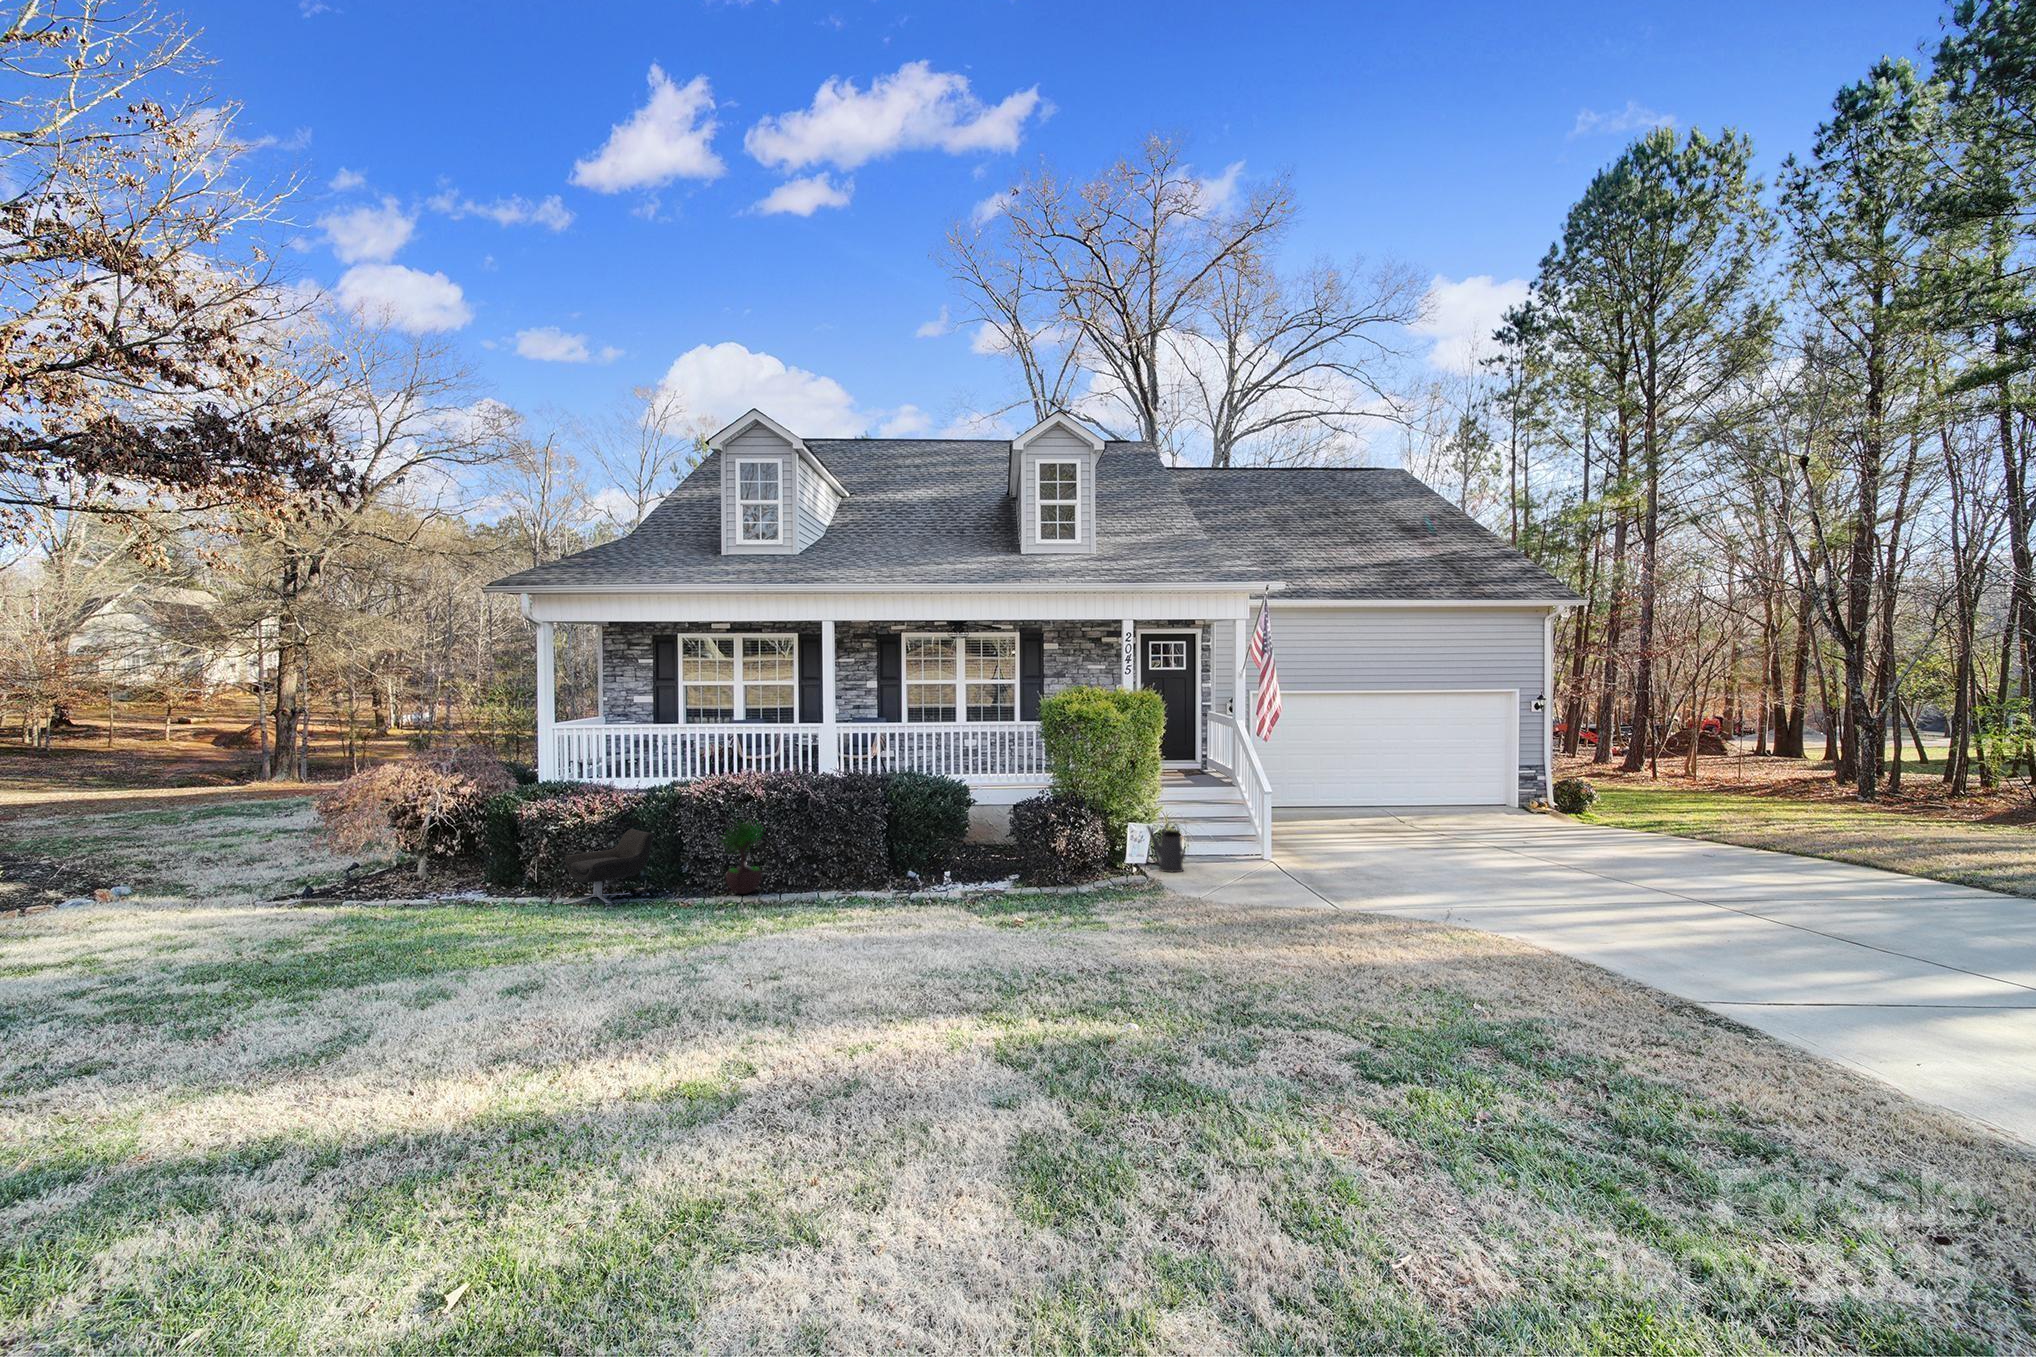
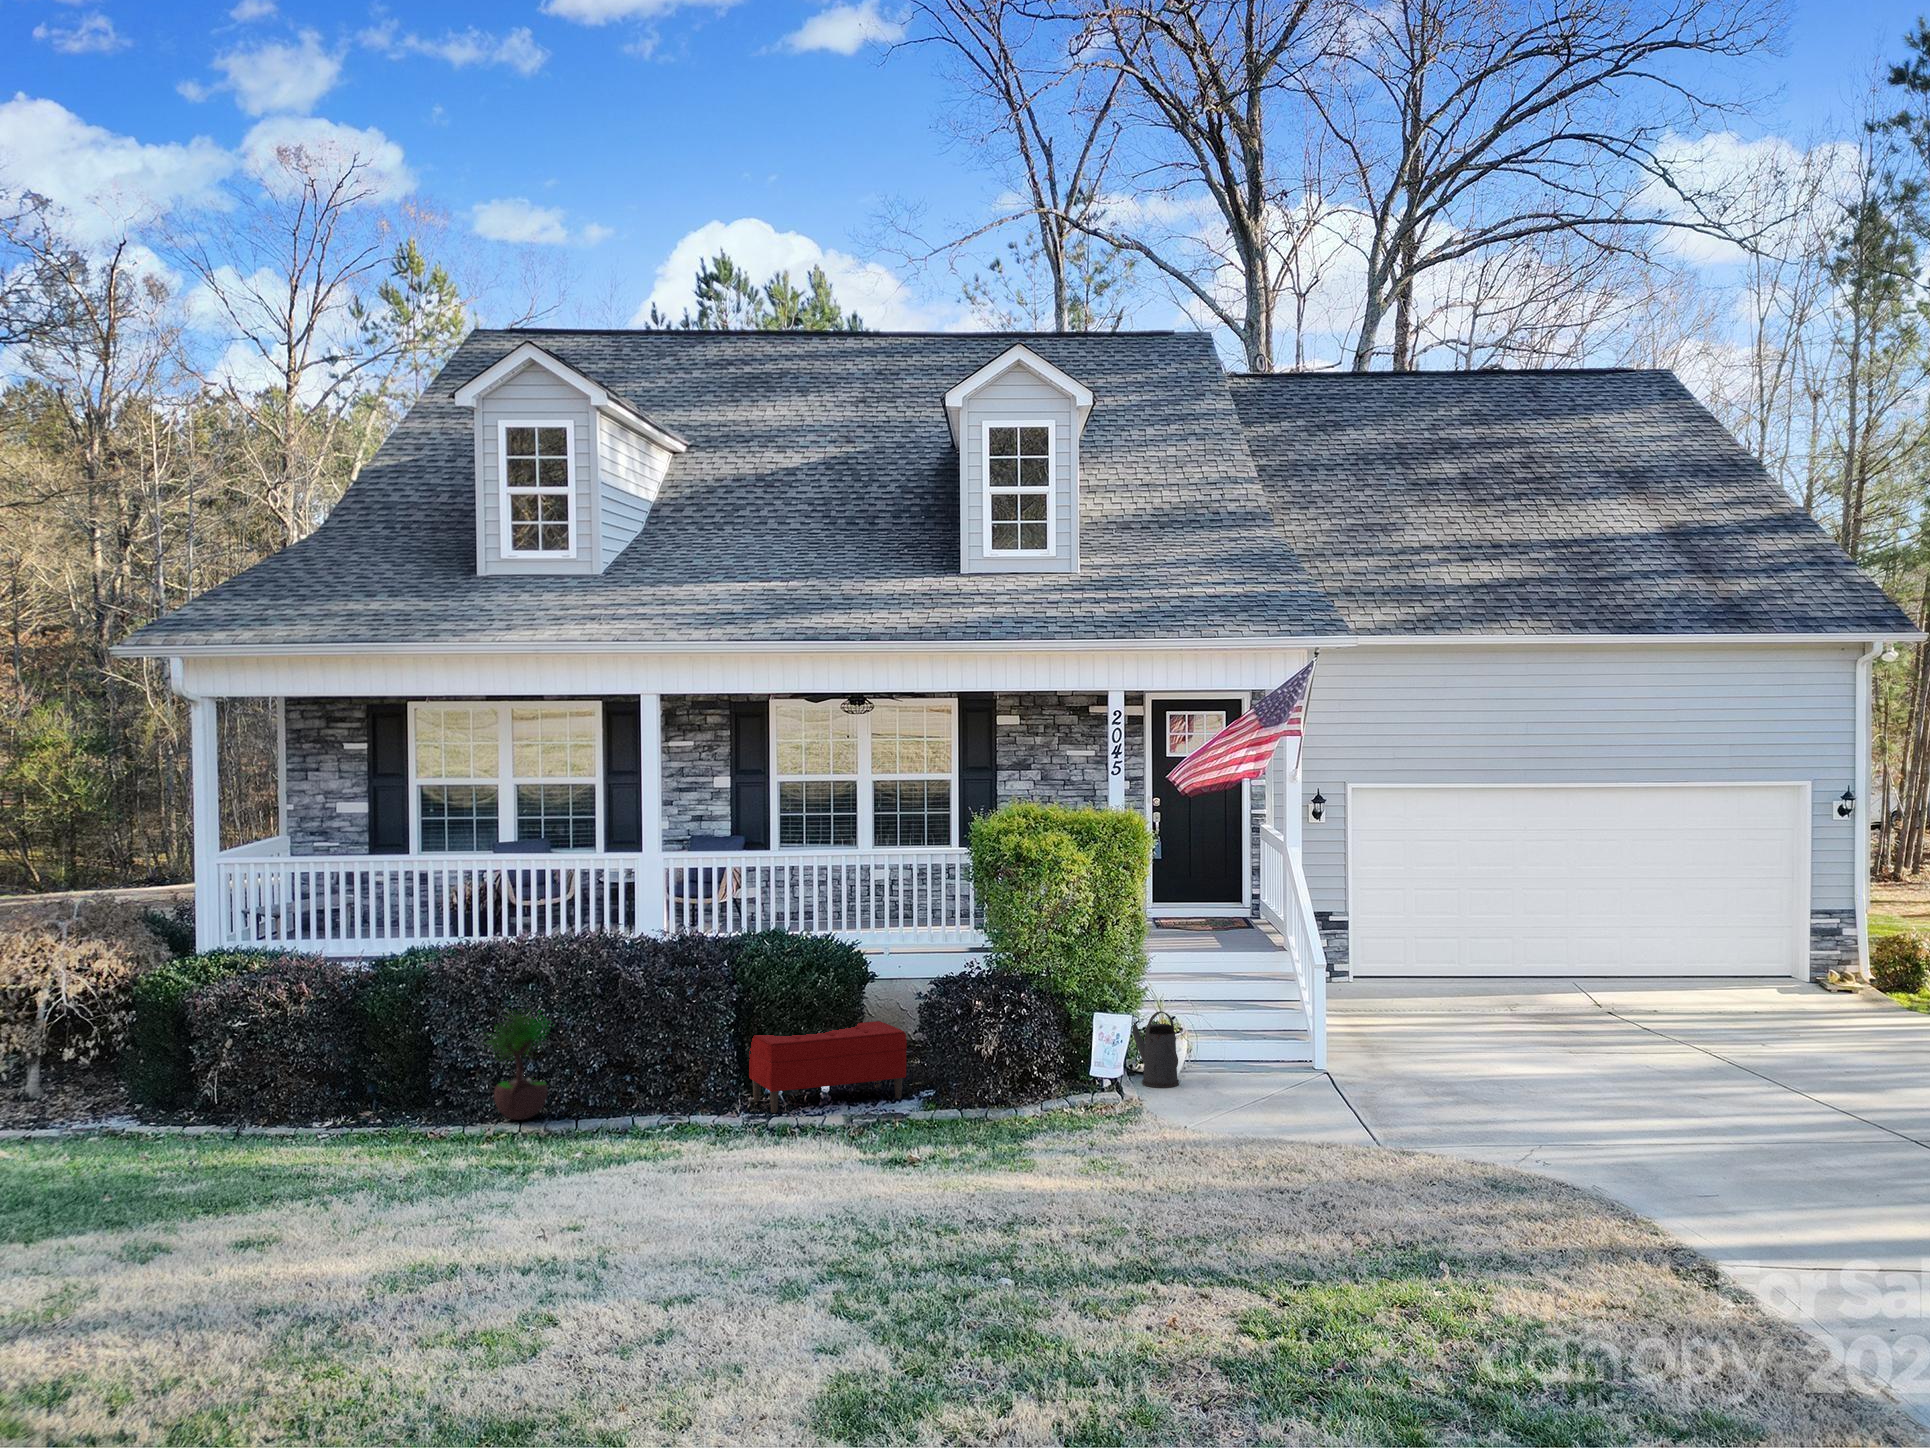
lounge chair: present [563,829,654,904] -> none [254,1021,387,1136]
bench: none [896,831,1000,890] -> present [749,1021,907,1113]

